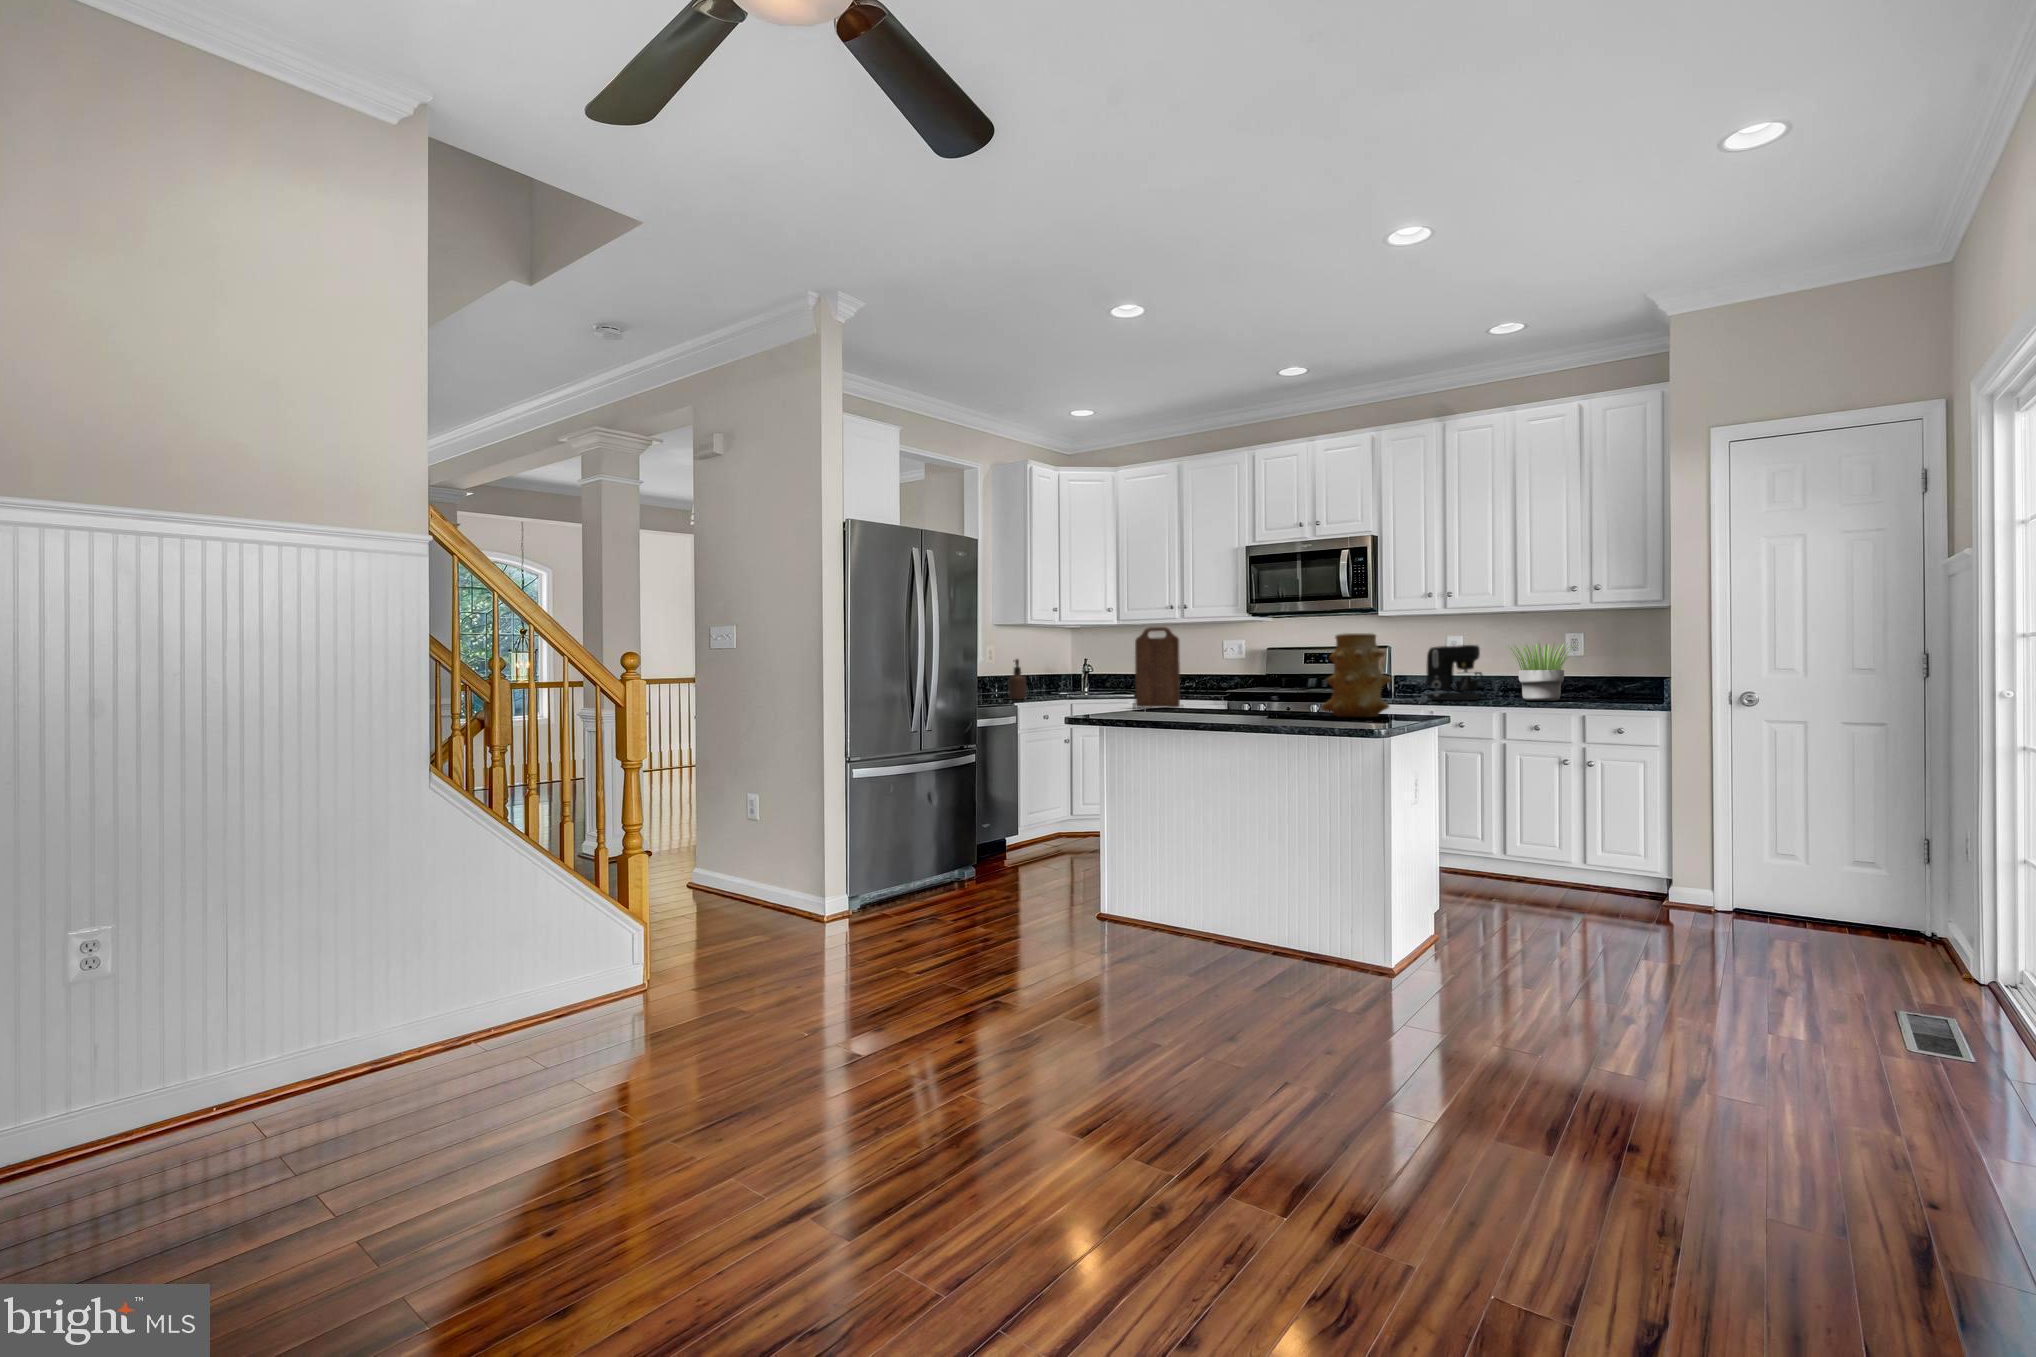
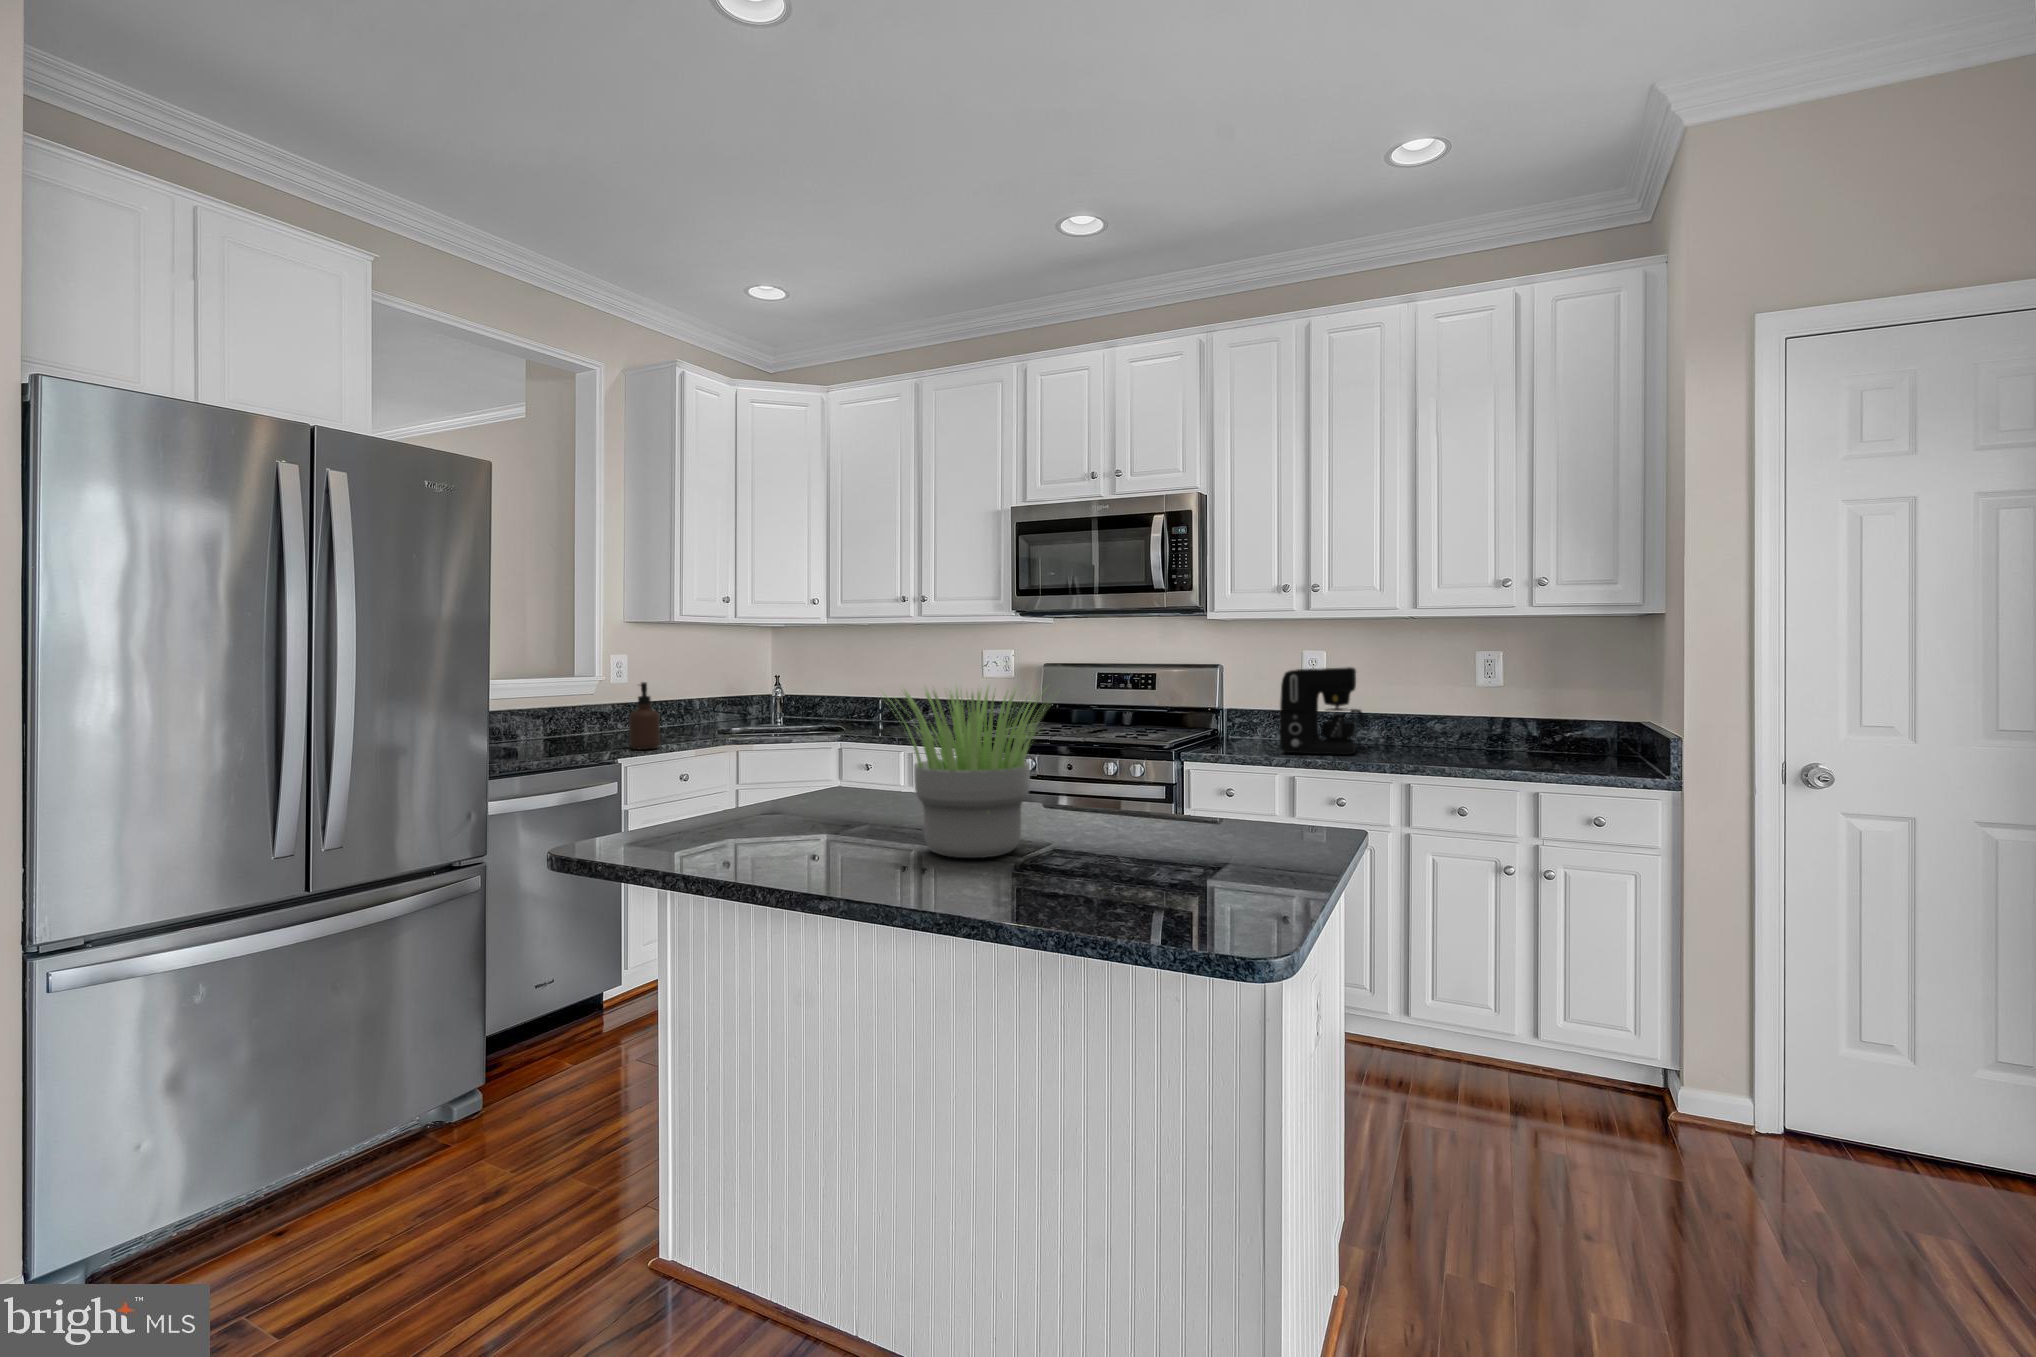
cutting board: present [1135,627,1180,708] -> none [753,654,840,822]
vase: present [1322,633,1391,717] -> none [1123,693,1287,905]
potted plant: present [1510,643,1573,701] -> present [883,687,1047,858]

